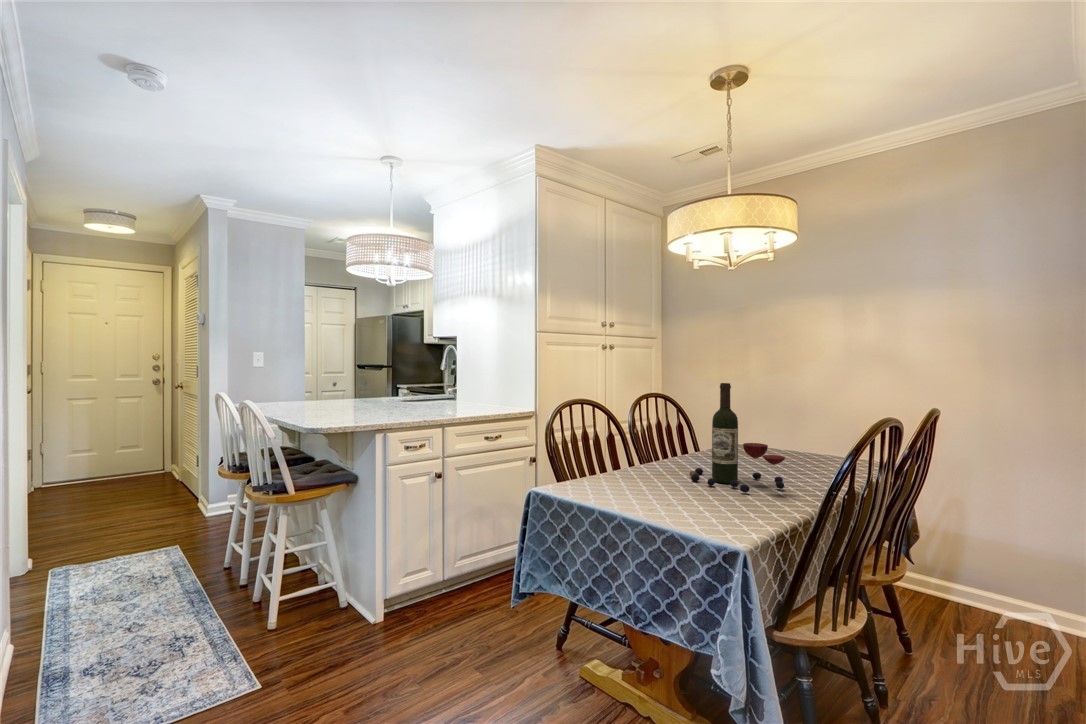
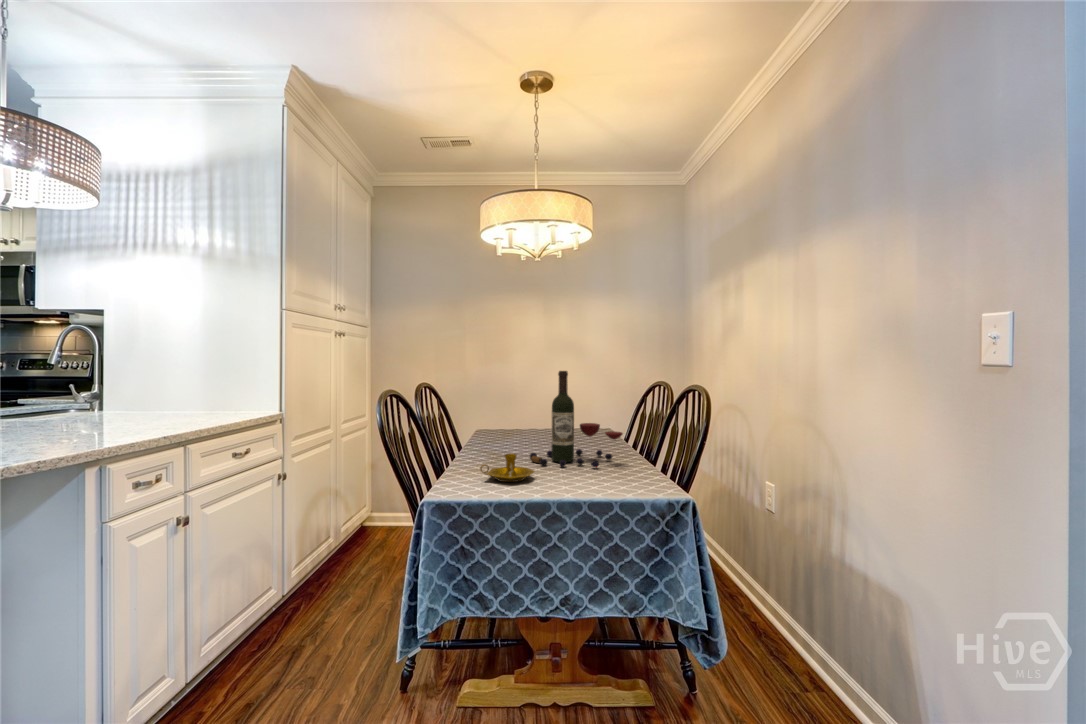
candlestick: none [606,461,661,489] -> present [480,454,535,482]

